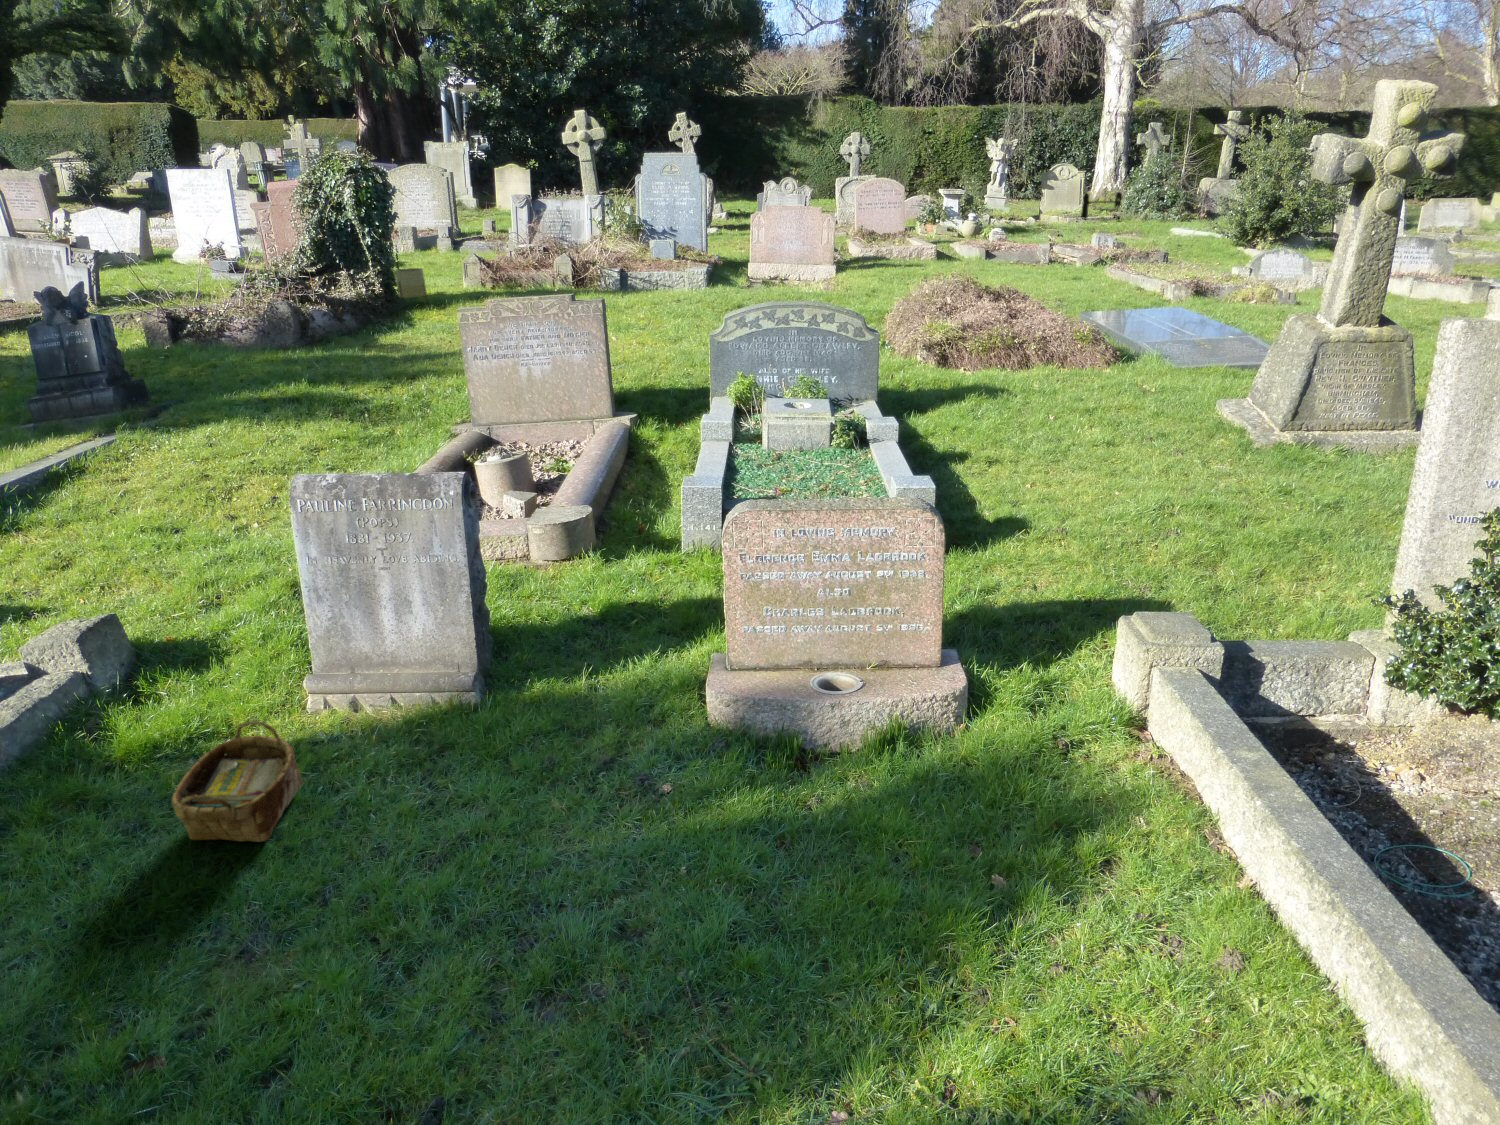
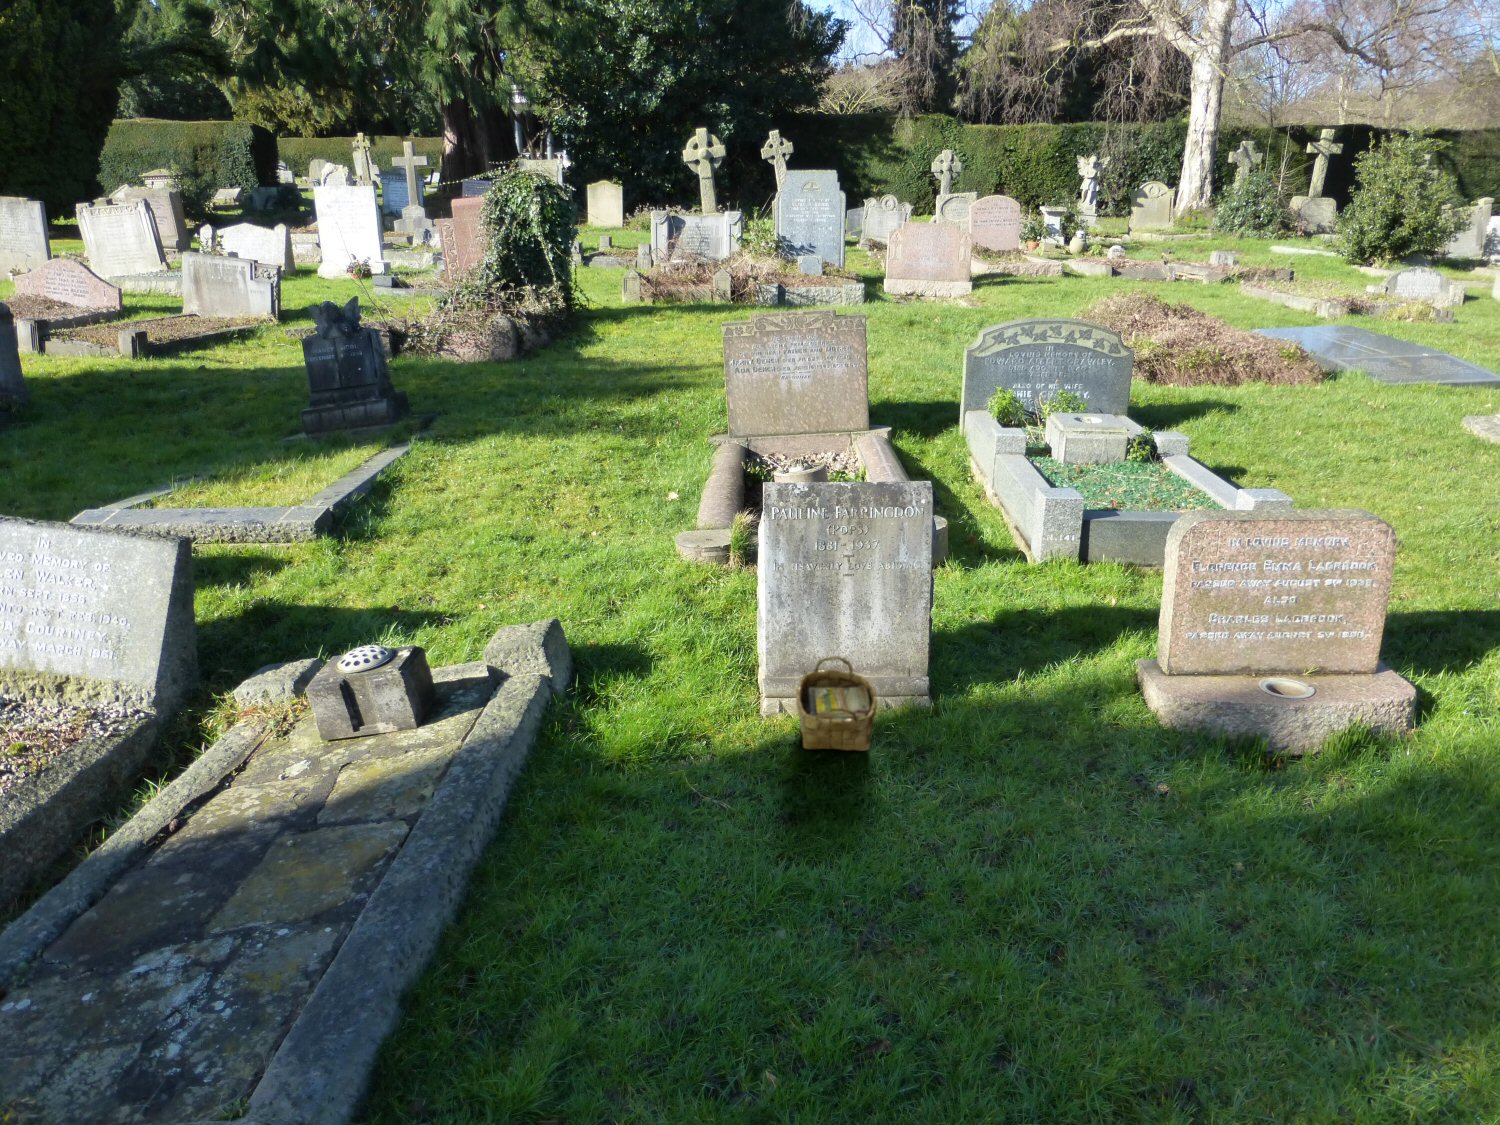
bench: present [1081,192,1122,220] -> none [1174,210,1218,237]
planter: present [395,268,427,298] -> none [572,284,602,324]

